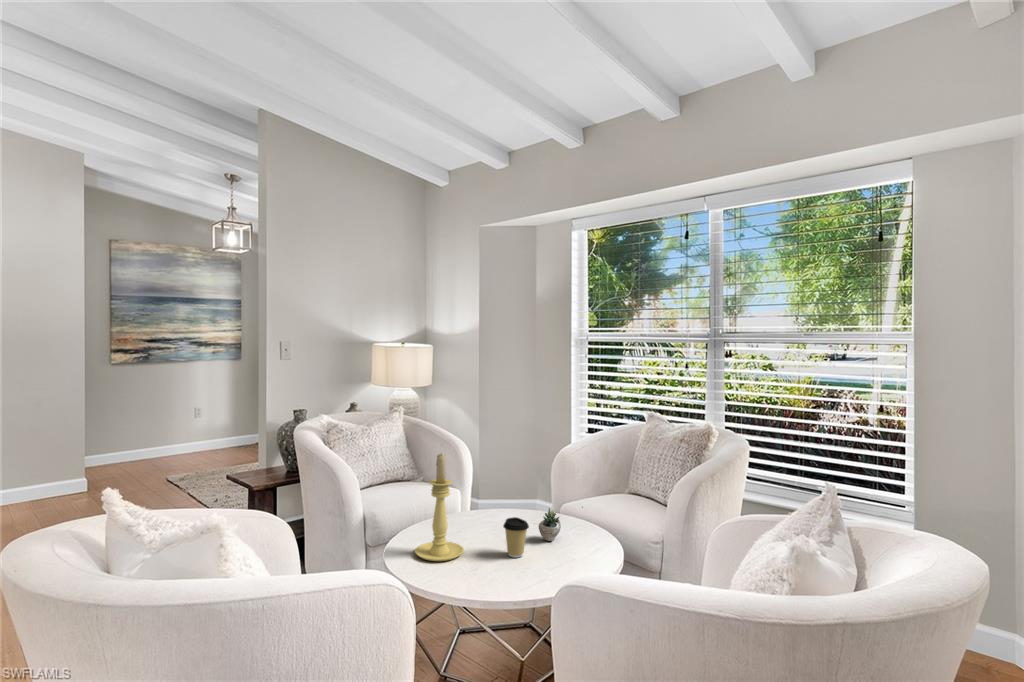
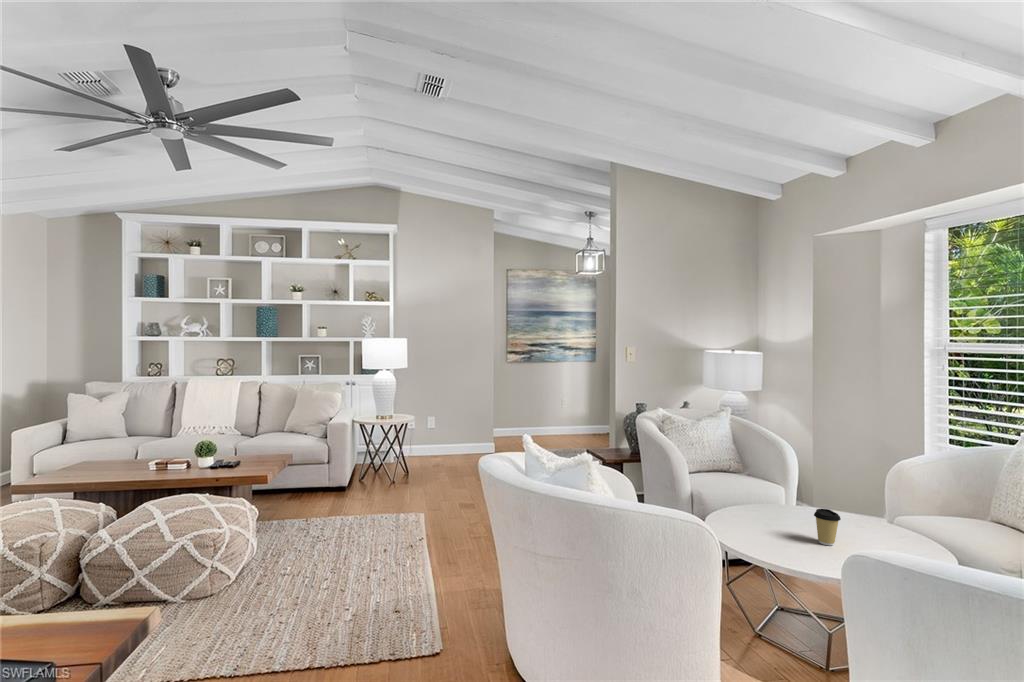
candle holder: present [415,454,464,561] -> none [730,442,775,535]
succulent plant: present [539,506,583,541] -> none [855,508,906,540]

